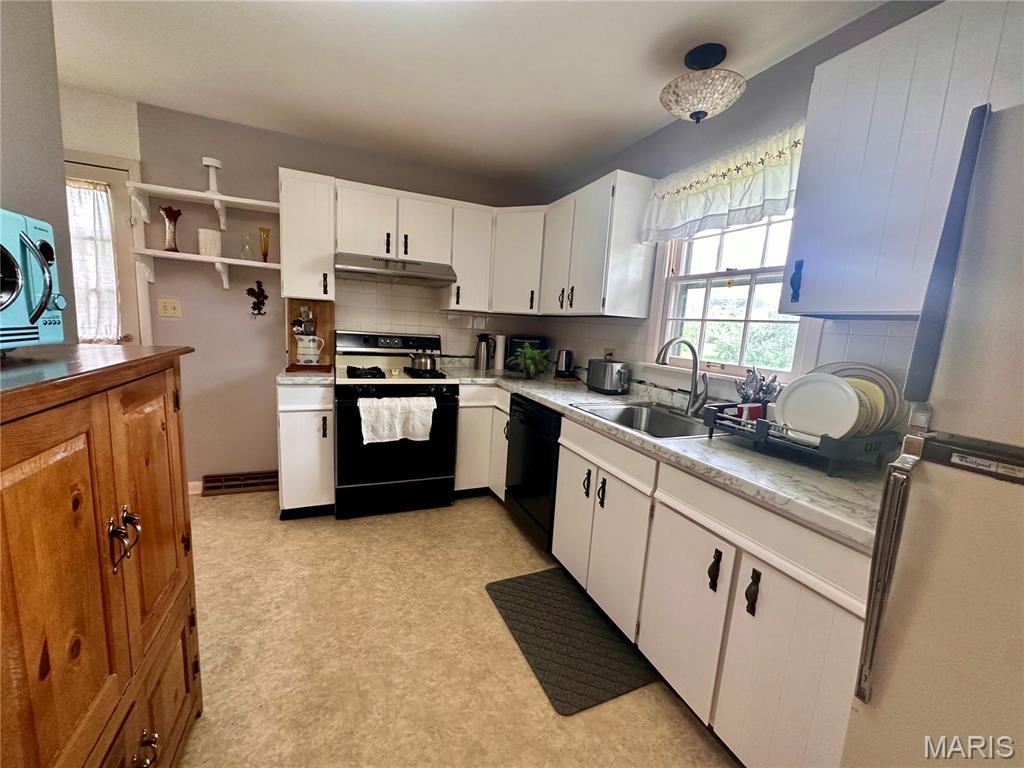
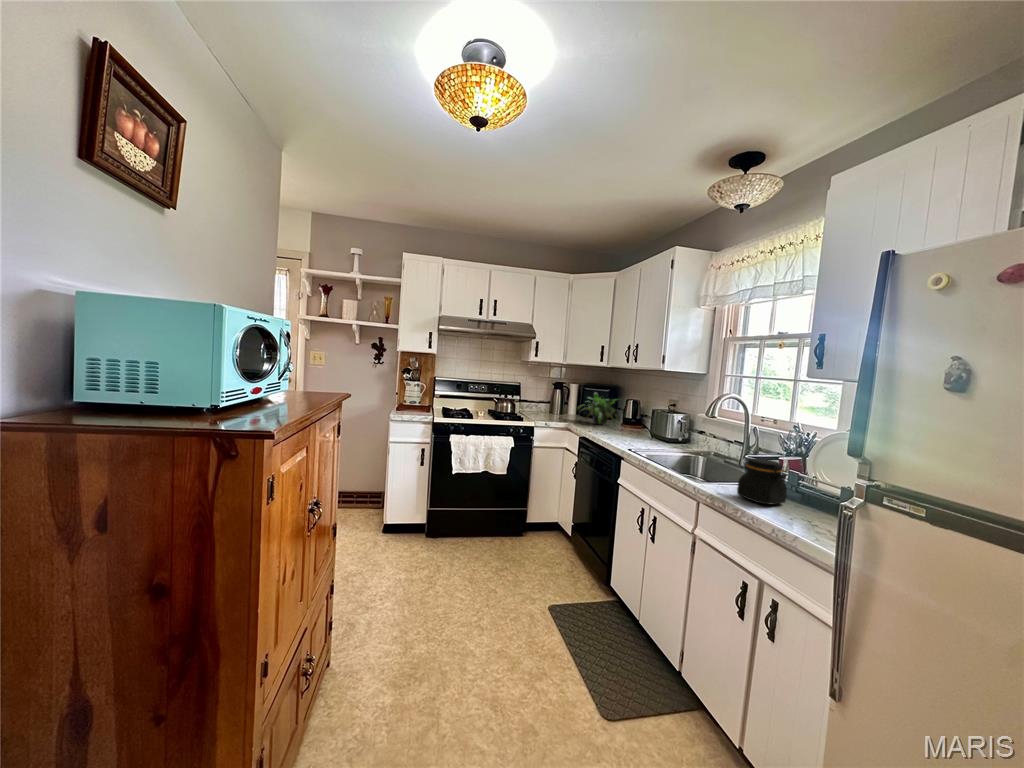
jar: none [705,407,762,460] -> present [737,458,787,504]

